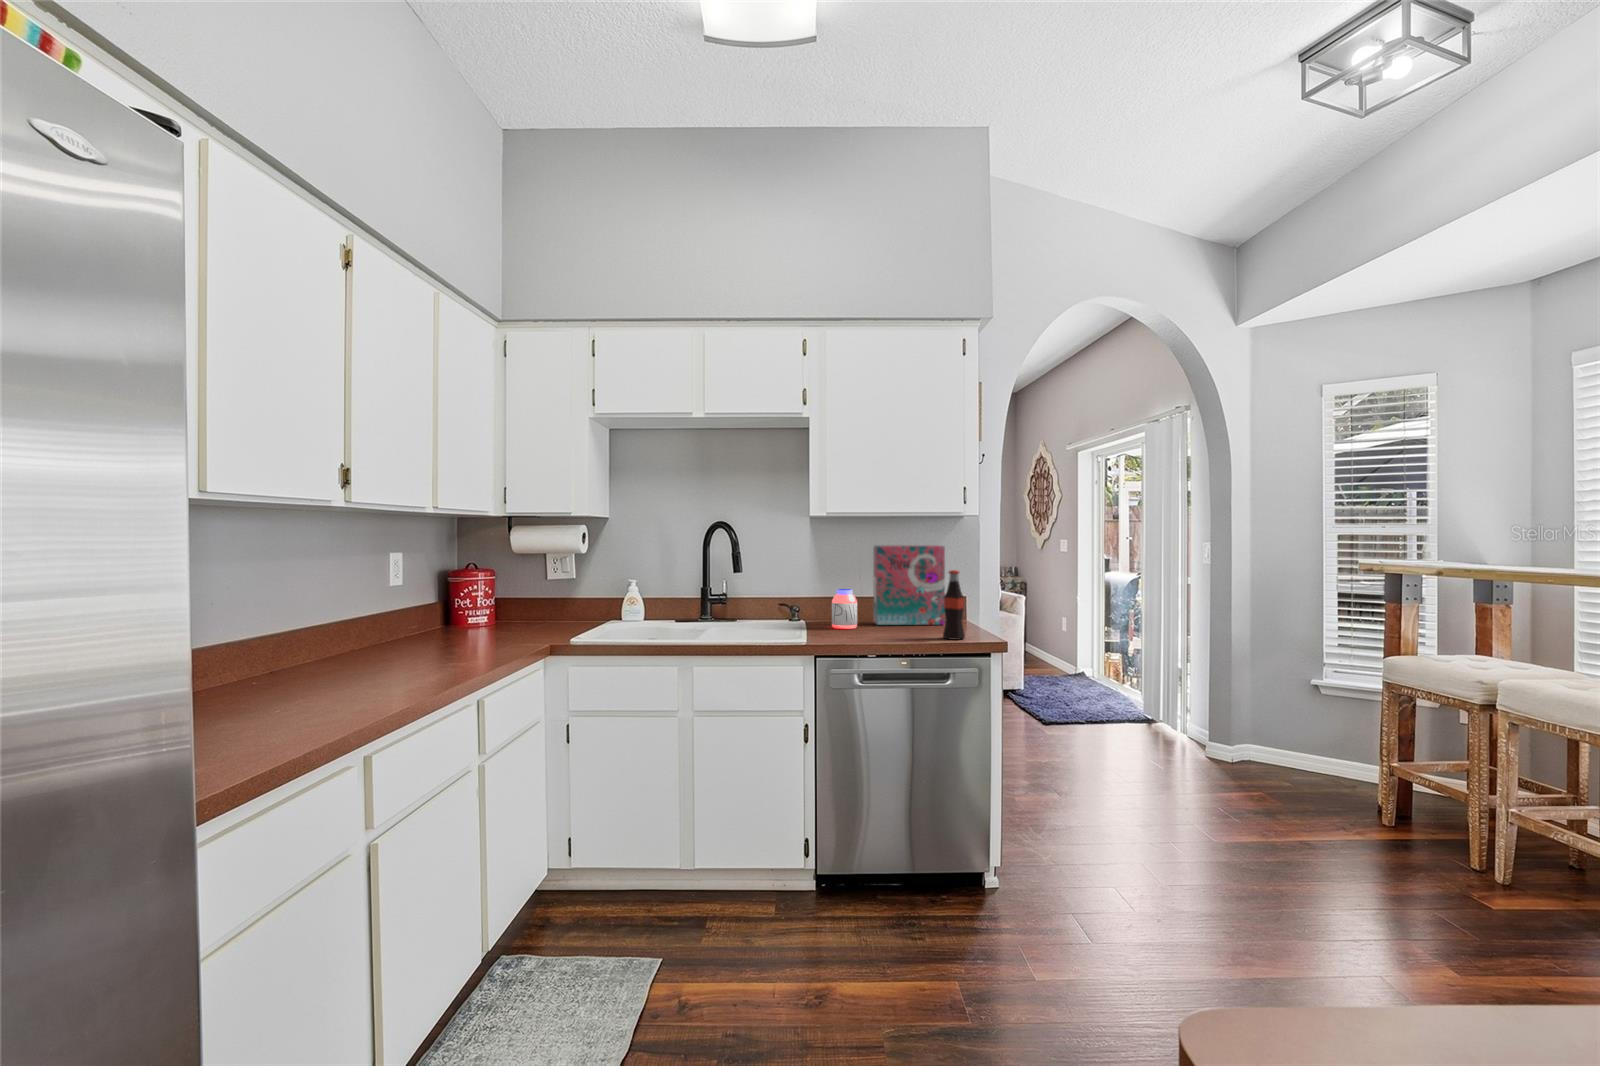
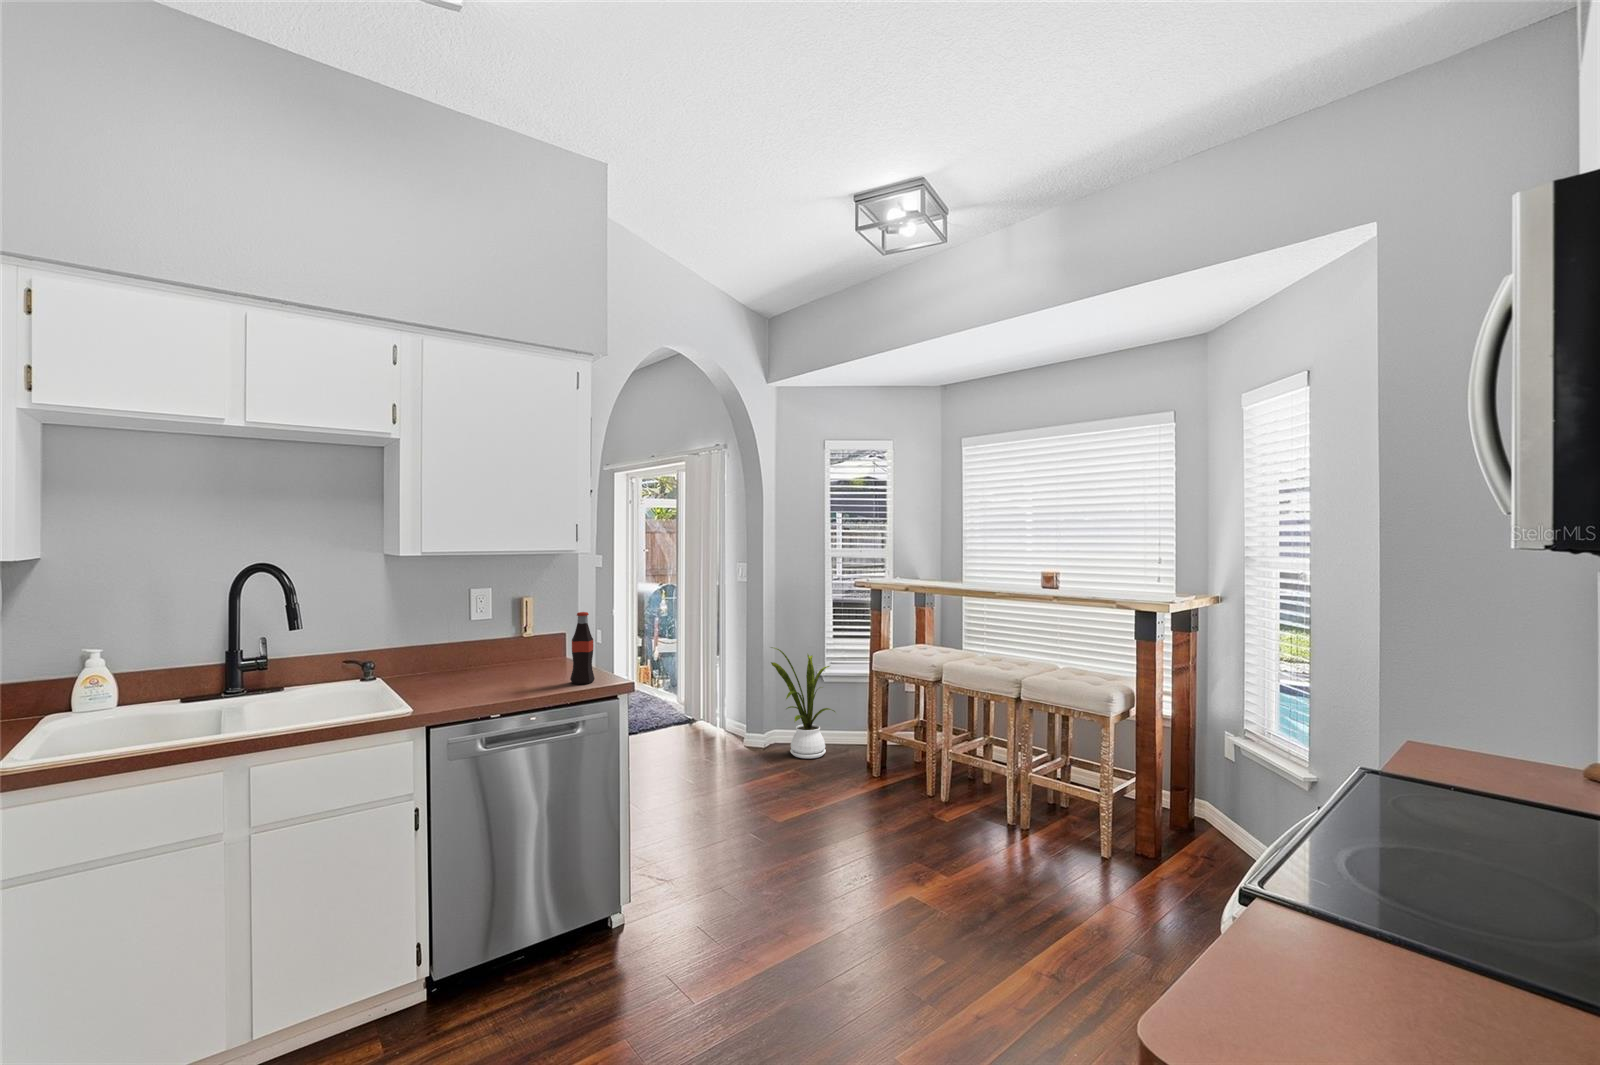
cereal box: present [873,545,945,625] -> none [471,582,554,674]
jar: present [832,589,857,629] -> none [427,637,460,685]
house plant: none [1234,642,1340,787] -> present [771,647,835,759]

